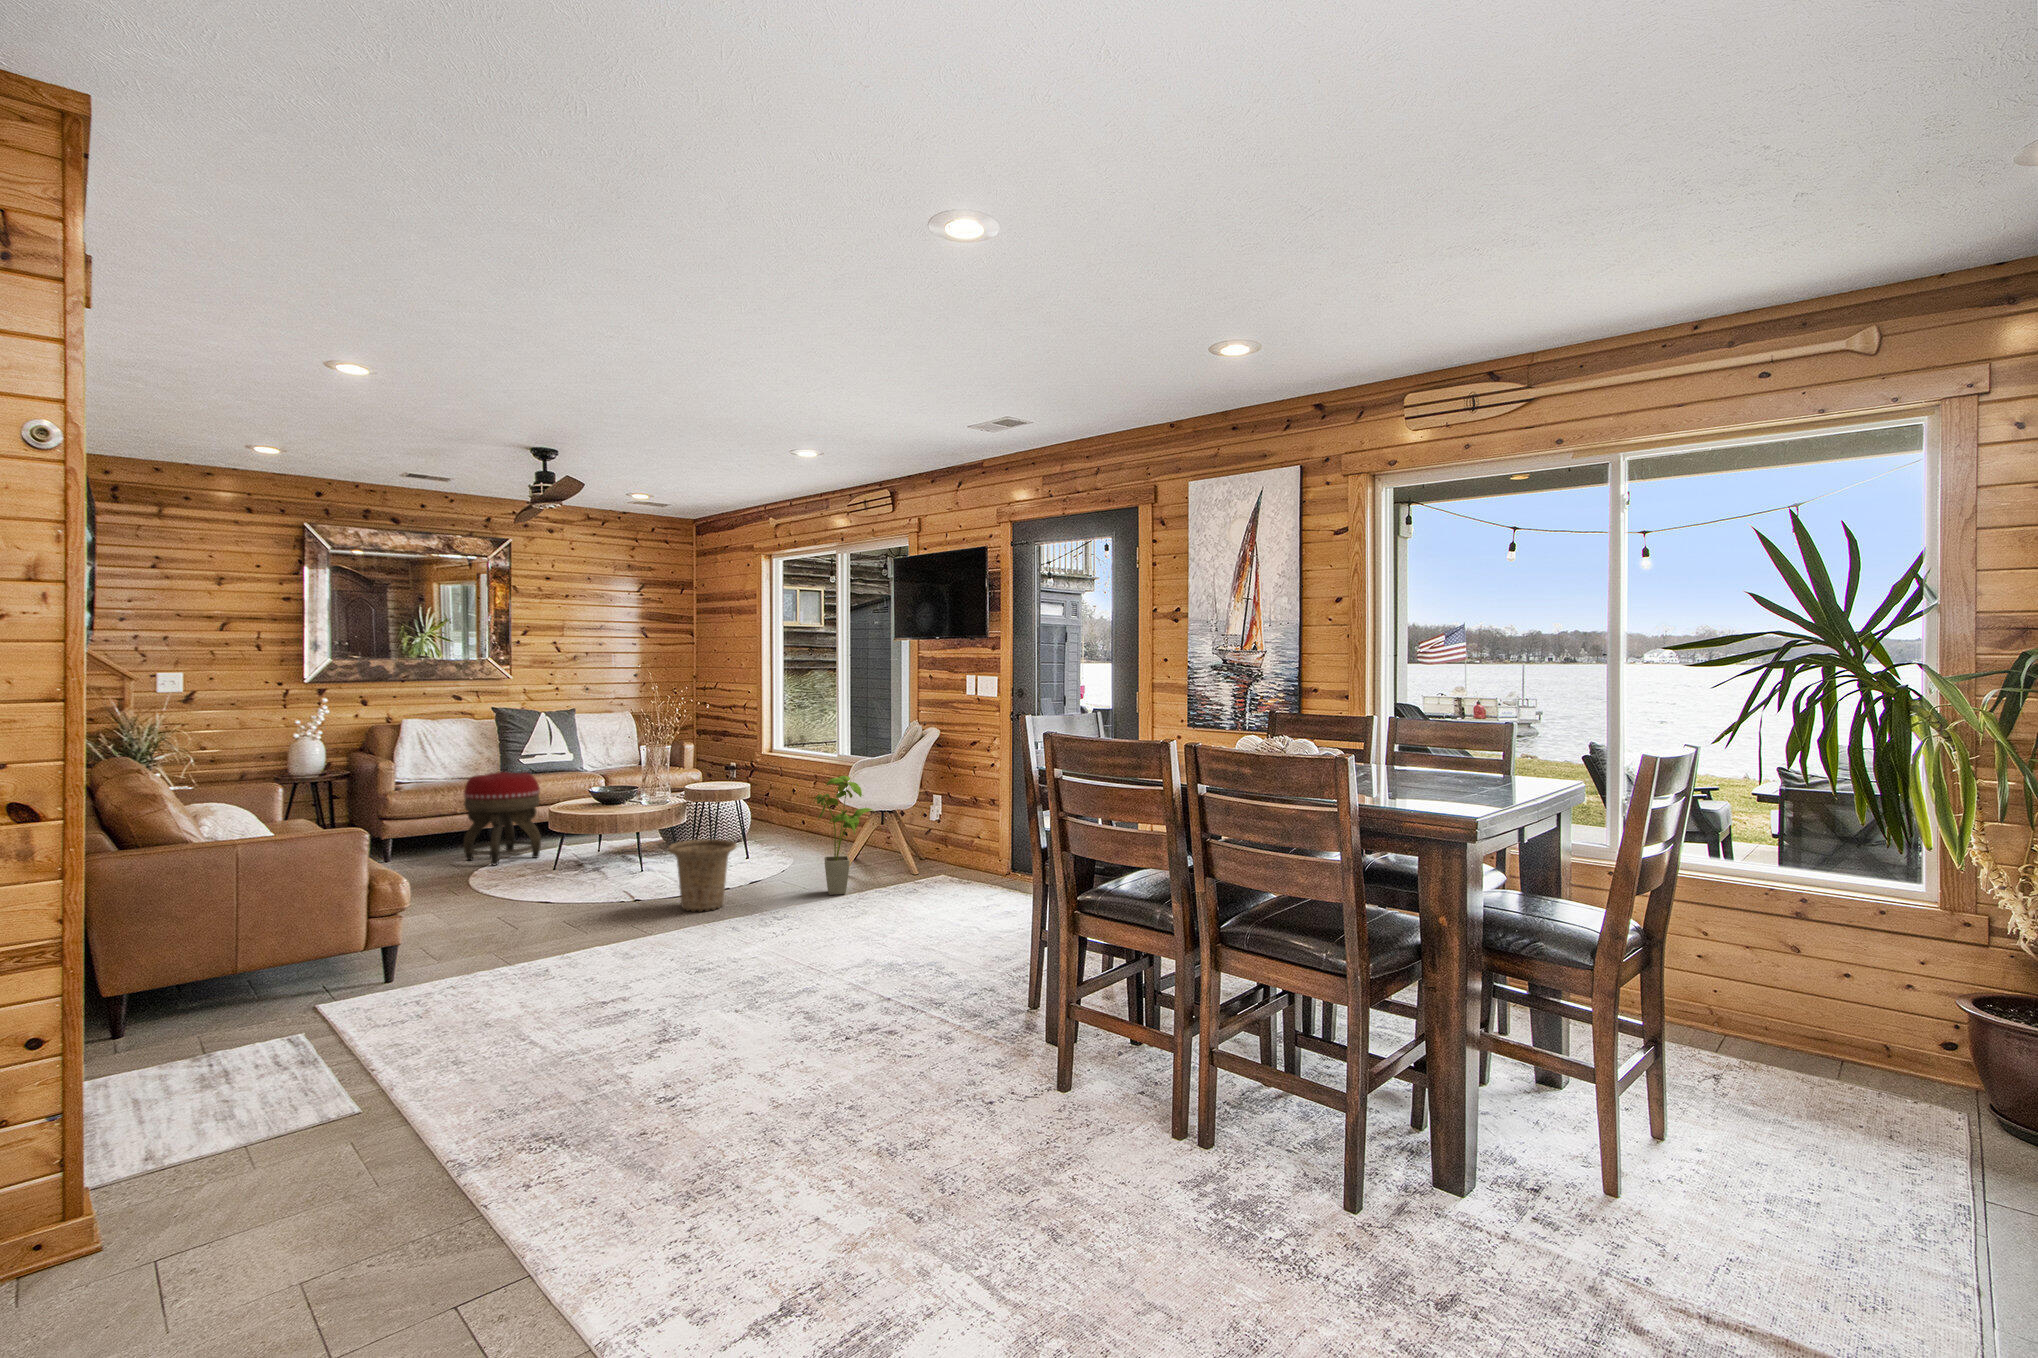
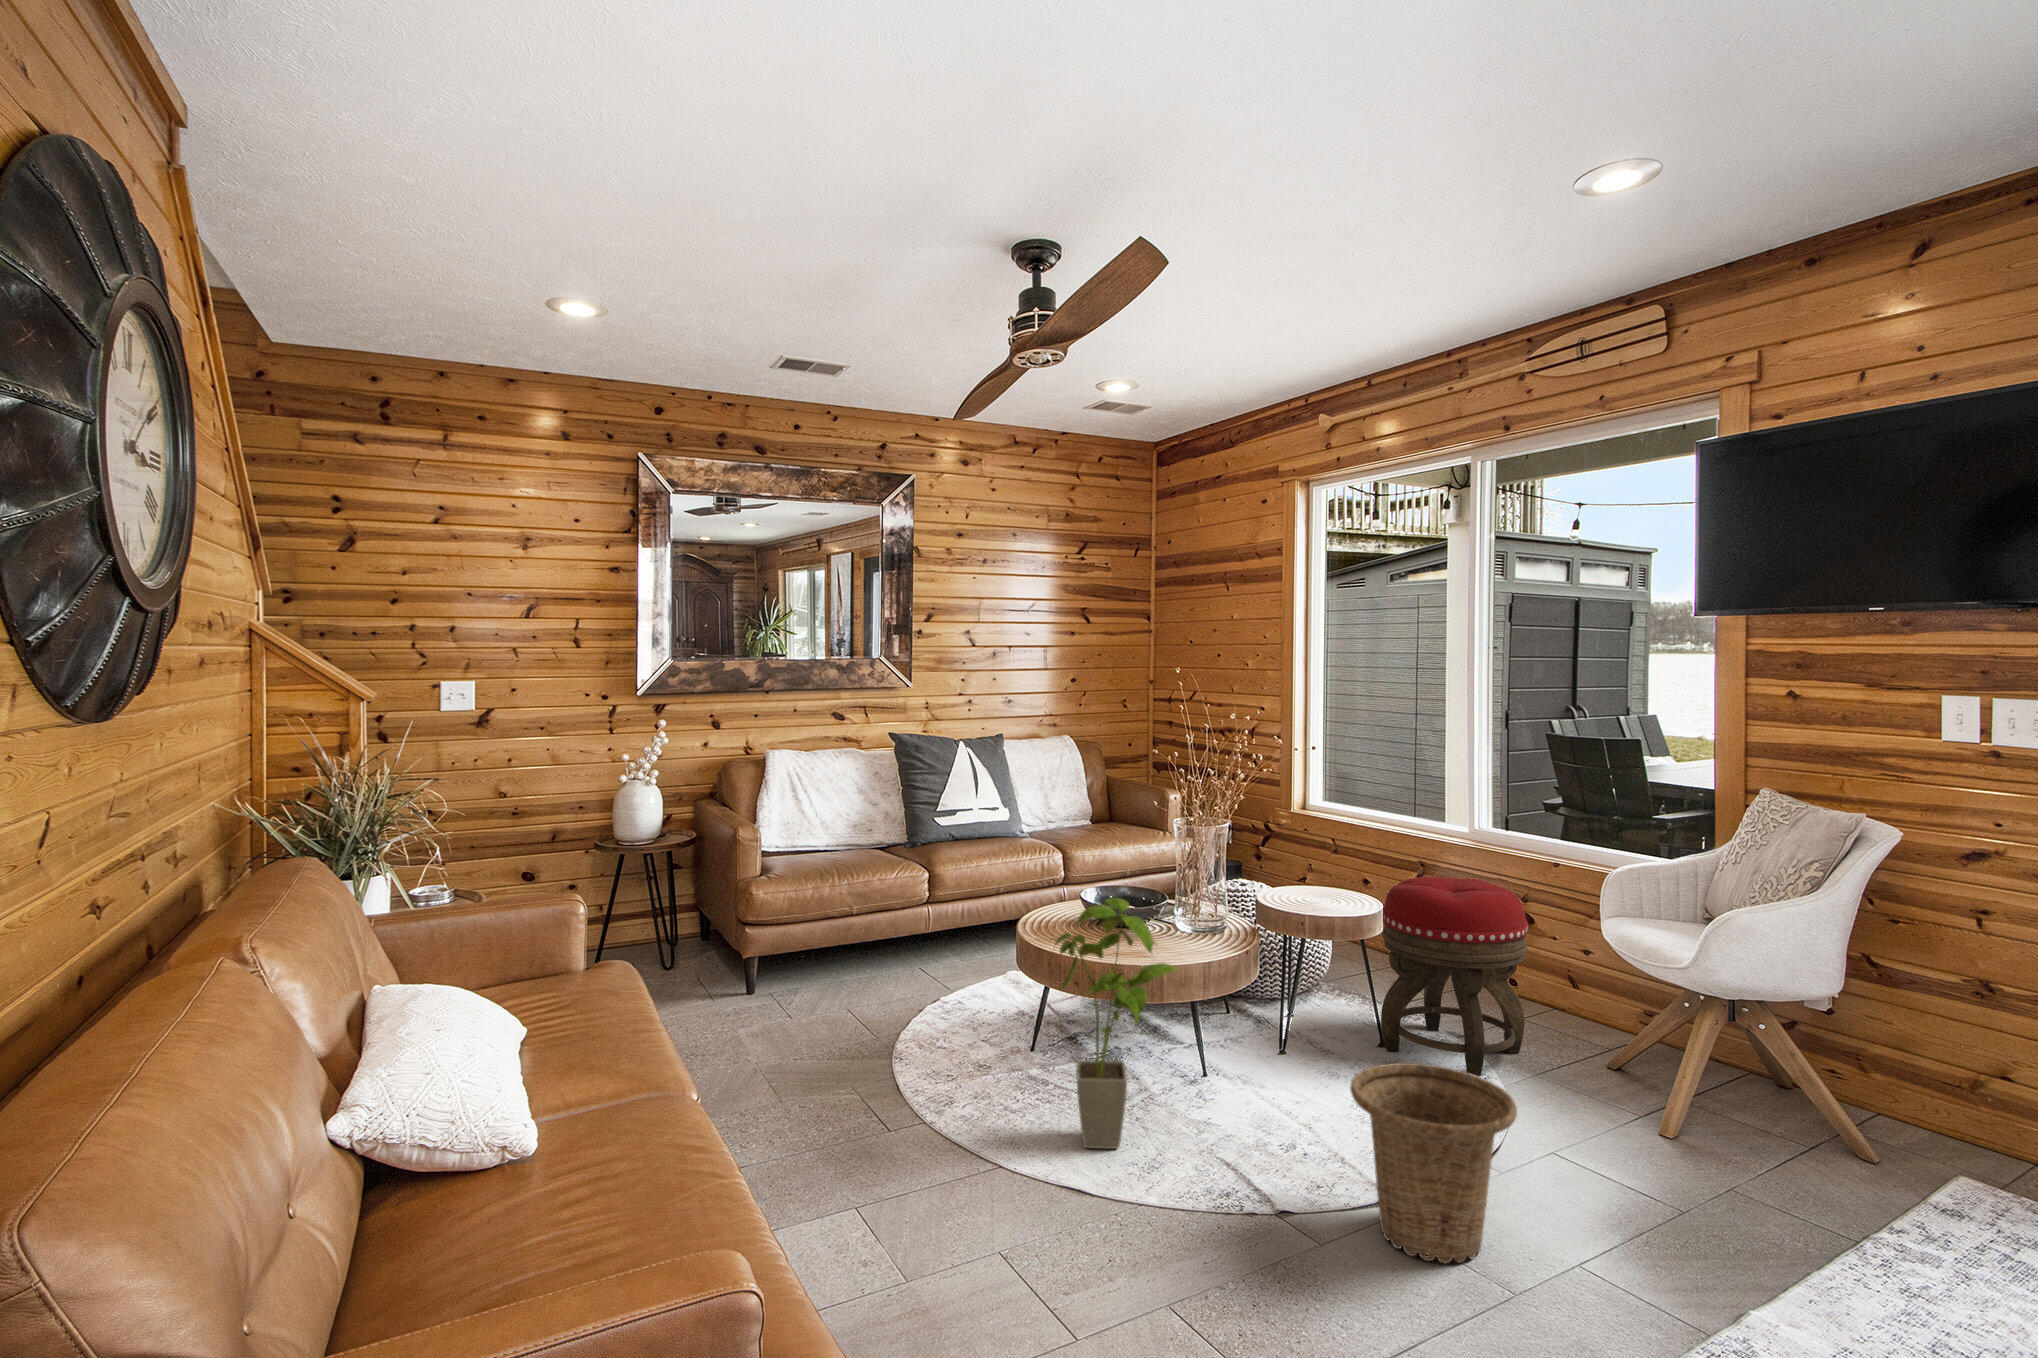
footstool: present [463,772,541,865] -> present [1381,877,1528,1076]
house plant: present [814,776,875,895] -> present [1055,898,1183,1149]

